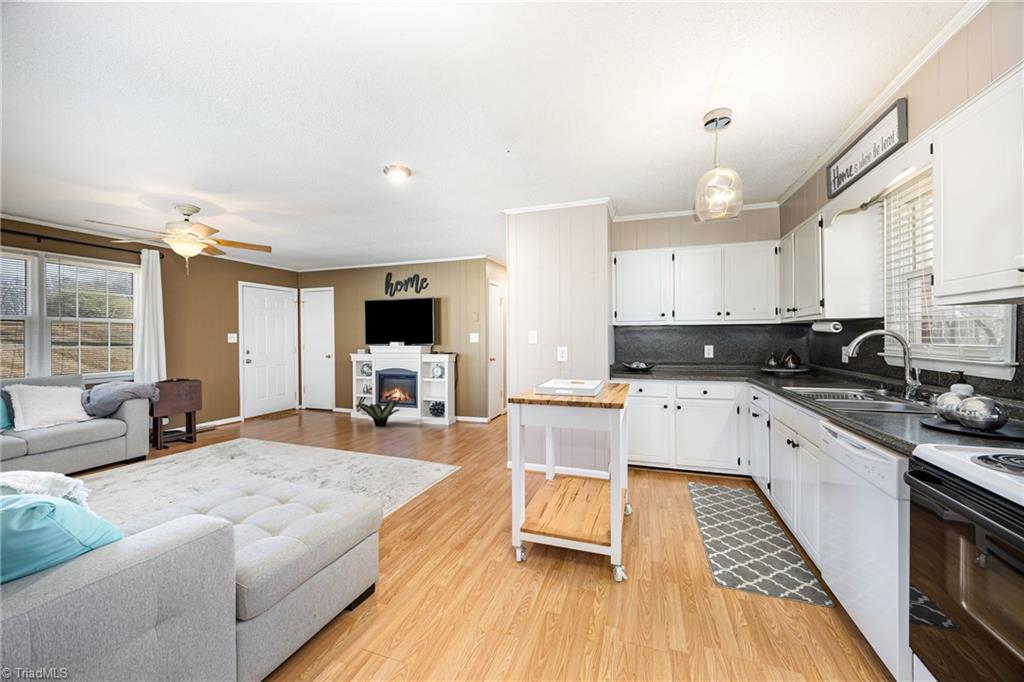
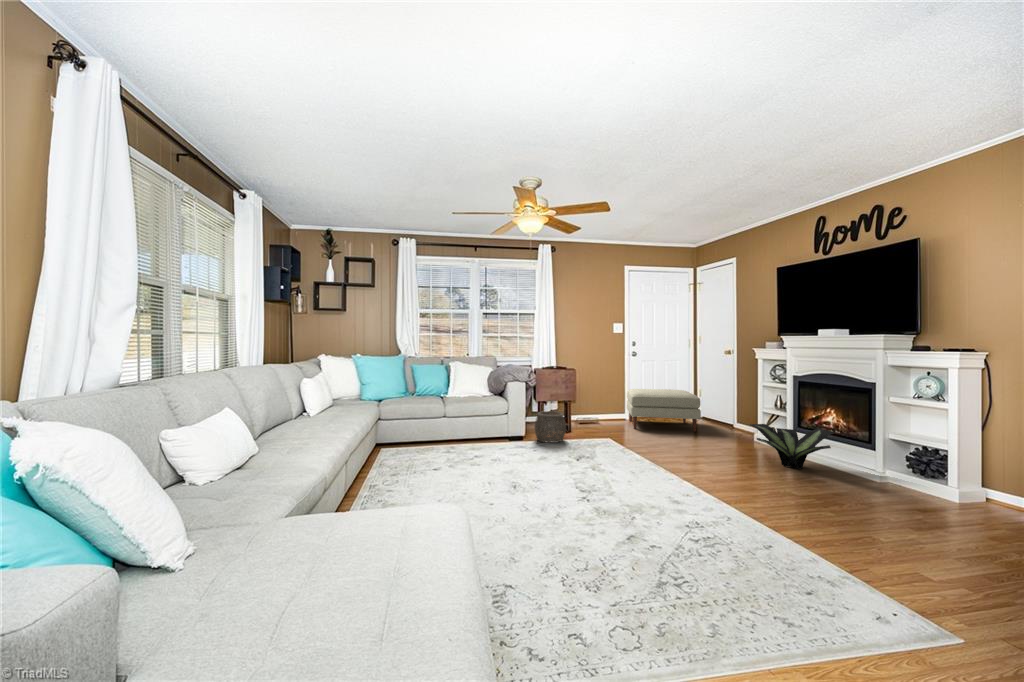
ottoman: none [240,389,313,428] -> present [627,389,701,432]
woven basket: none [154,426,197,460] -> present [535,411,566,443]

